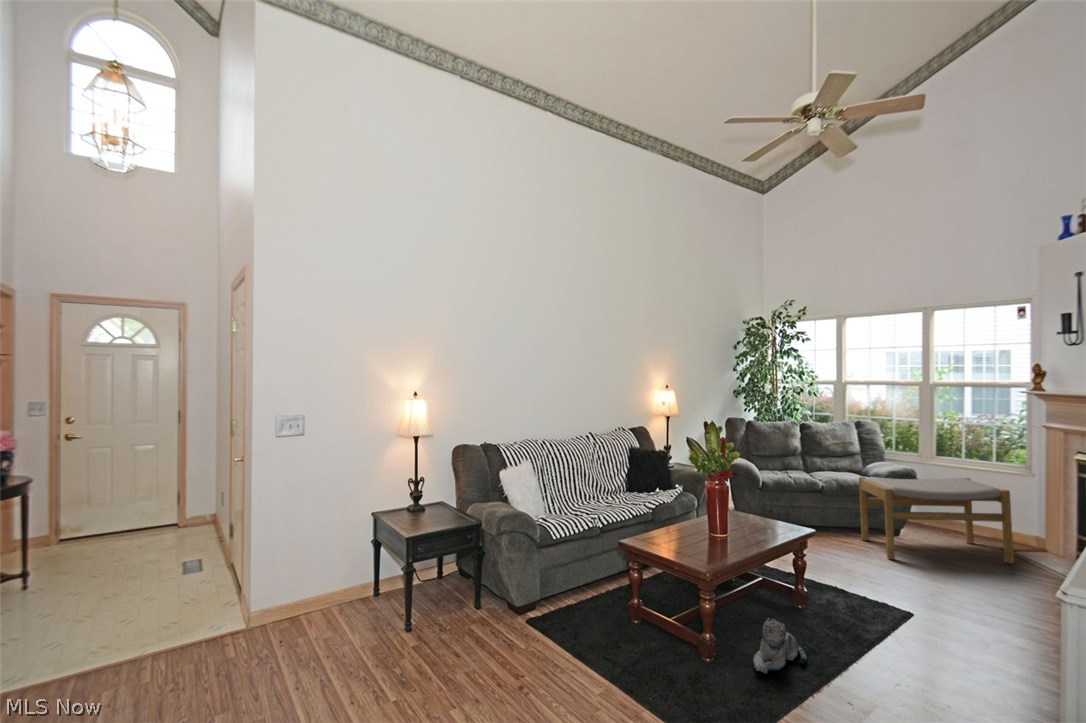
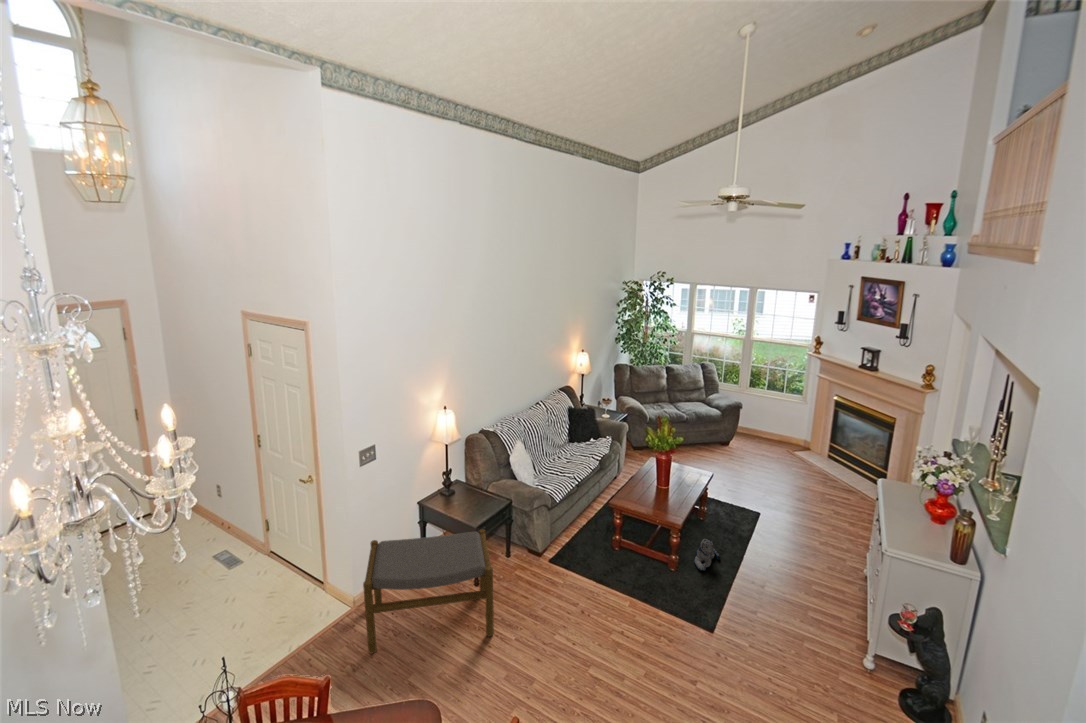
footstool: present [859,477,1014,564] -> present [363,529,494,653]

